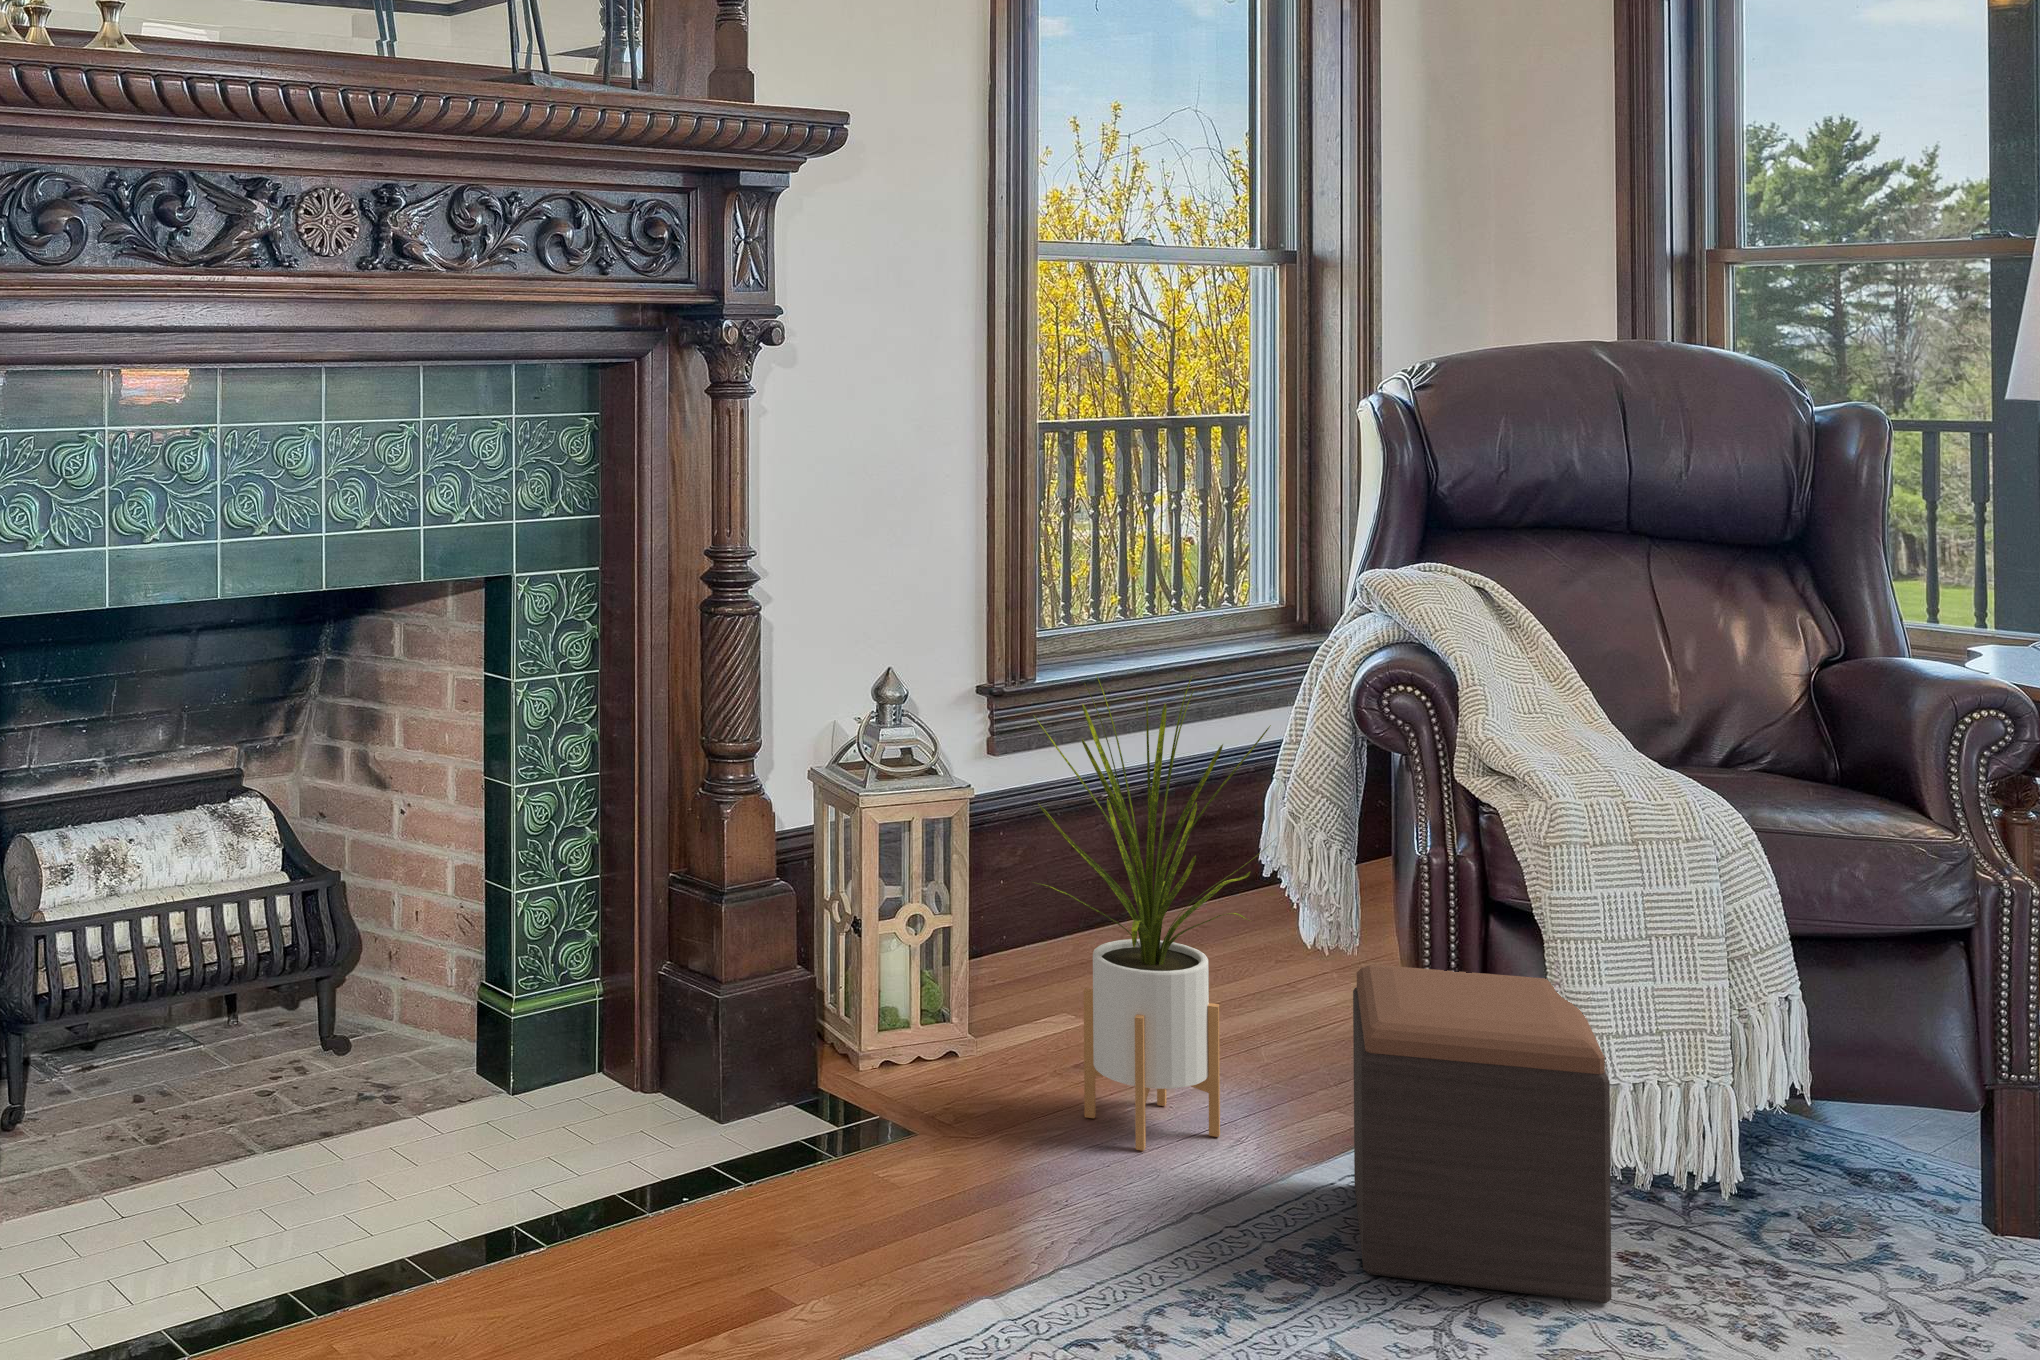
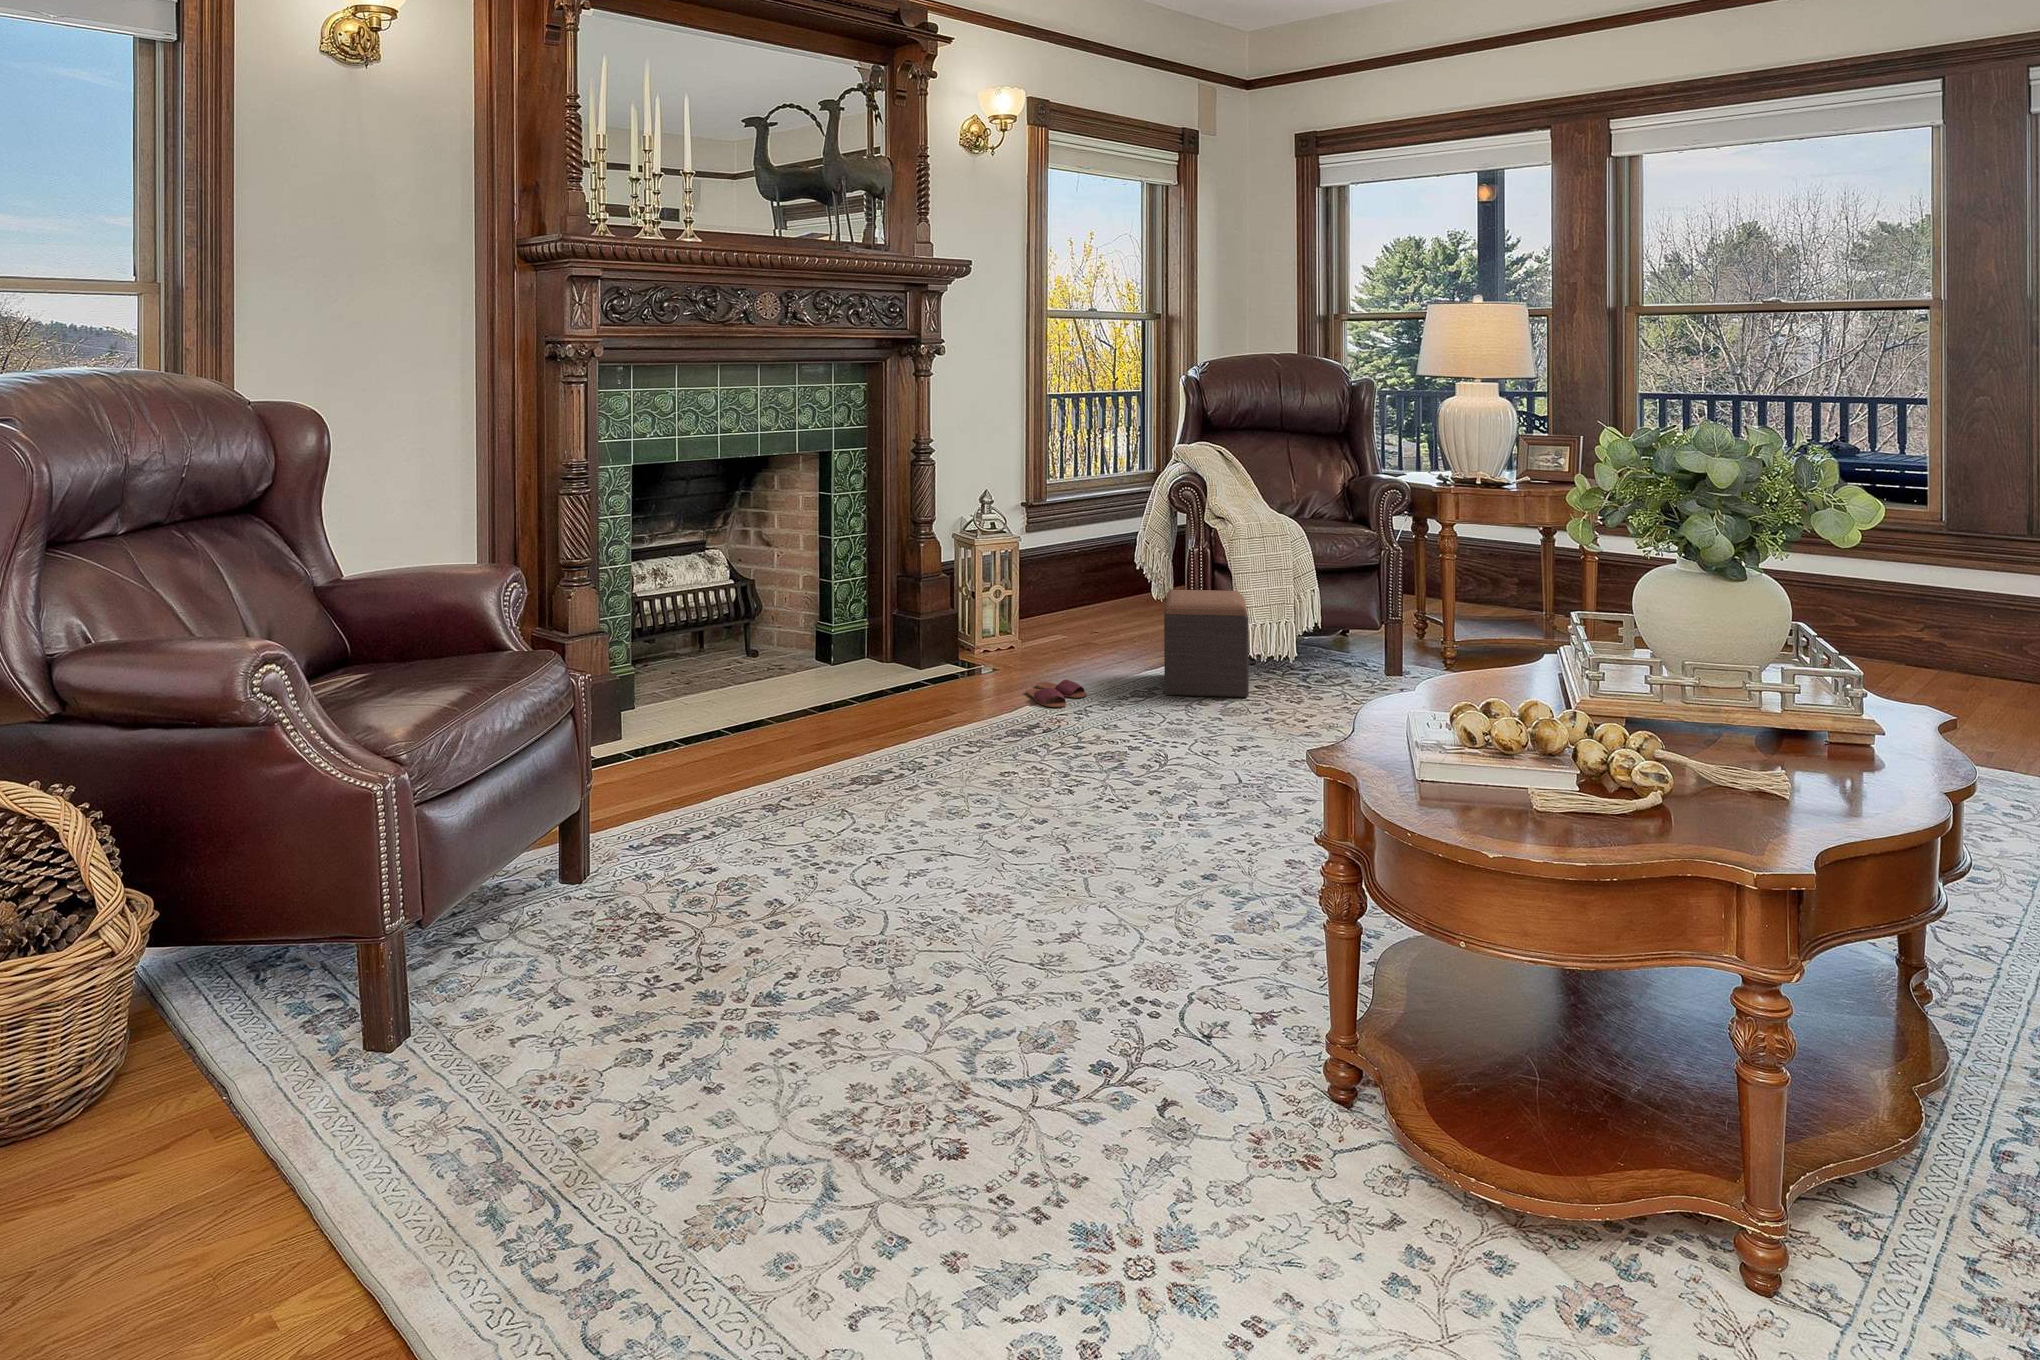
house plant: present [1034,675,1272,1151] -> none [1046,486,1139,670]
slippers: none [981,1195,1144,1305] -> present [1026,680,1086,707]

